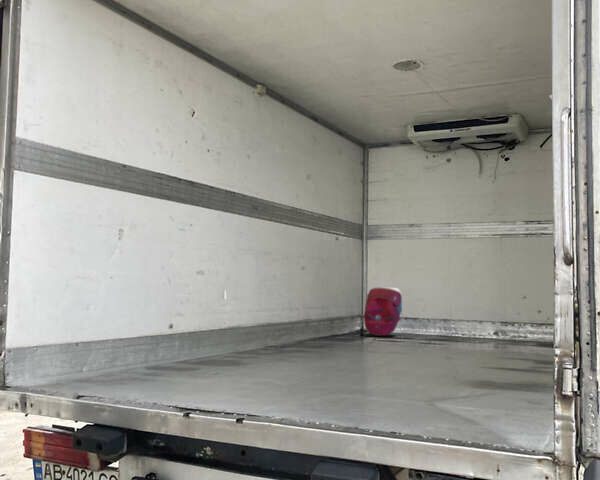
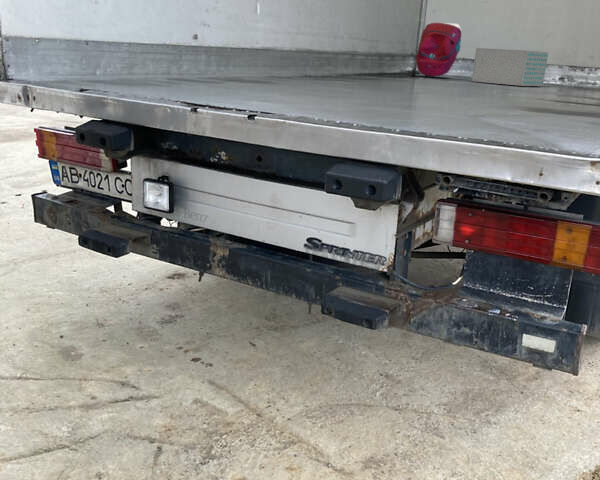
storage box: none [417,309,480,343] -> present [472,48,548,86]

